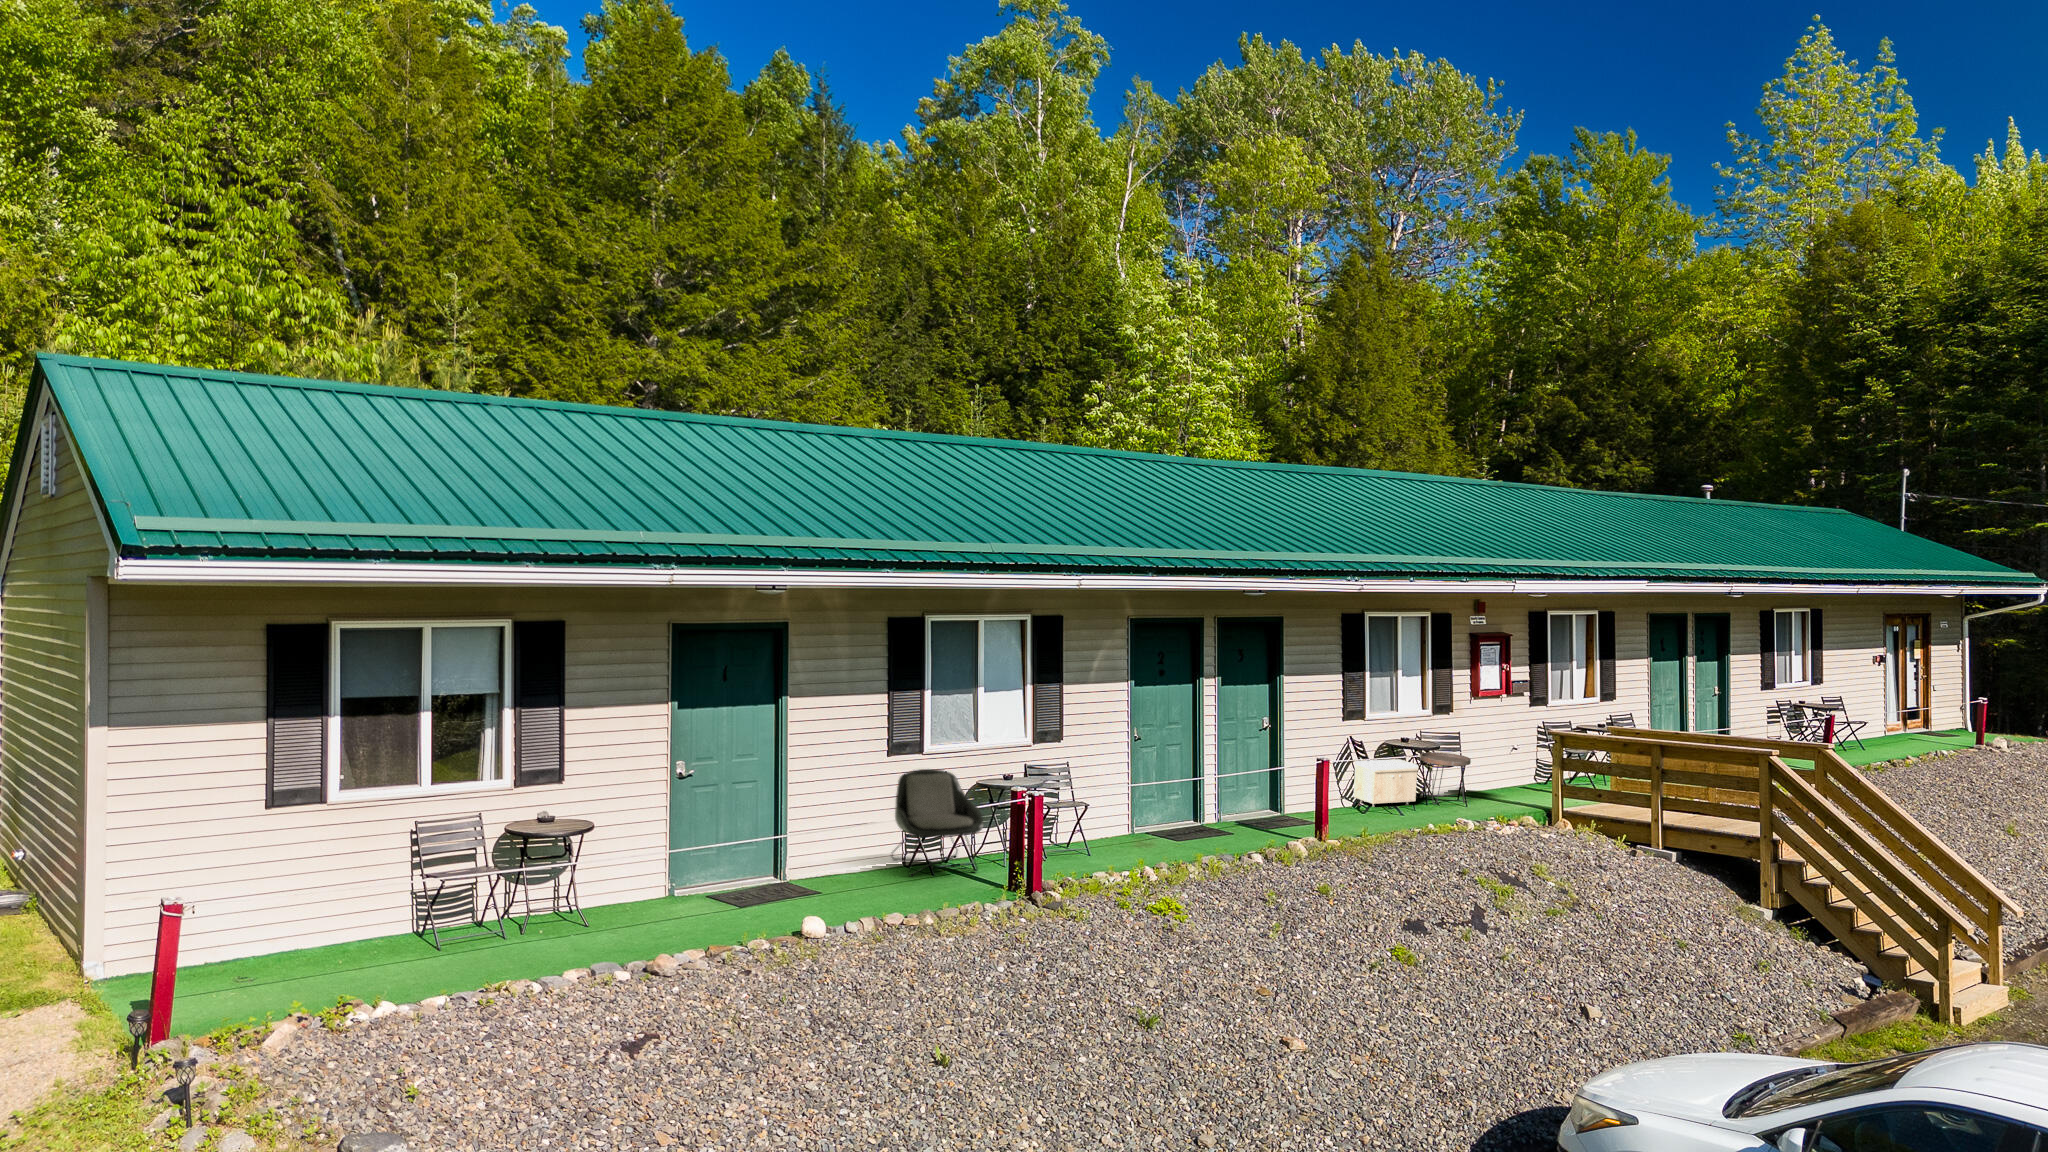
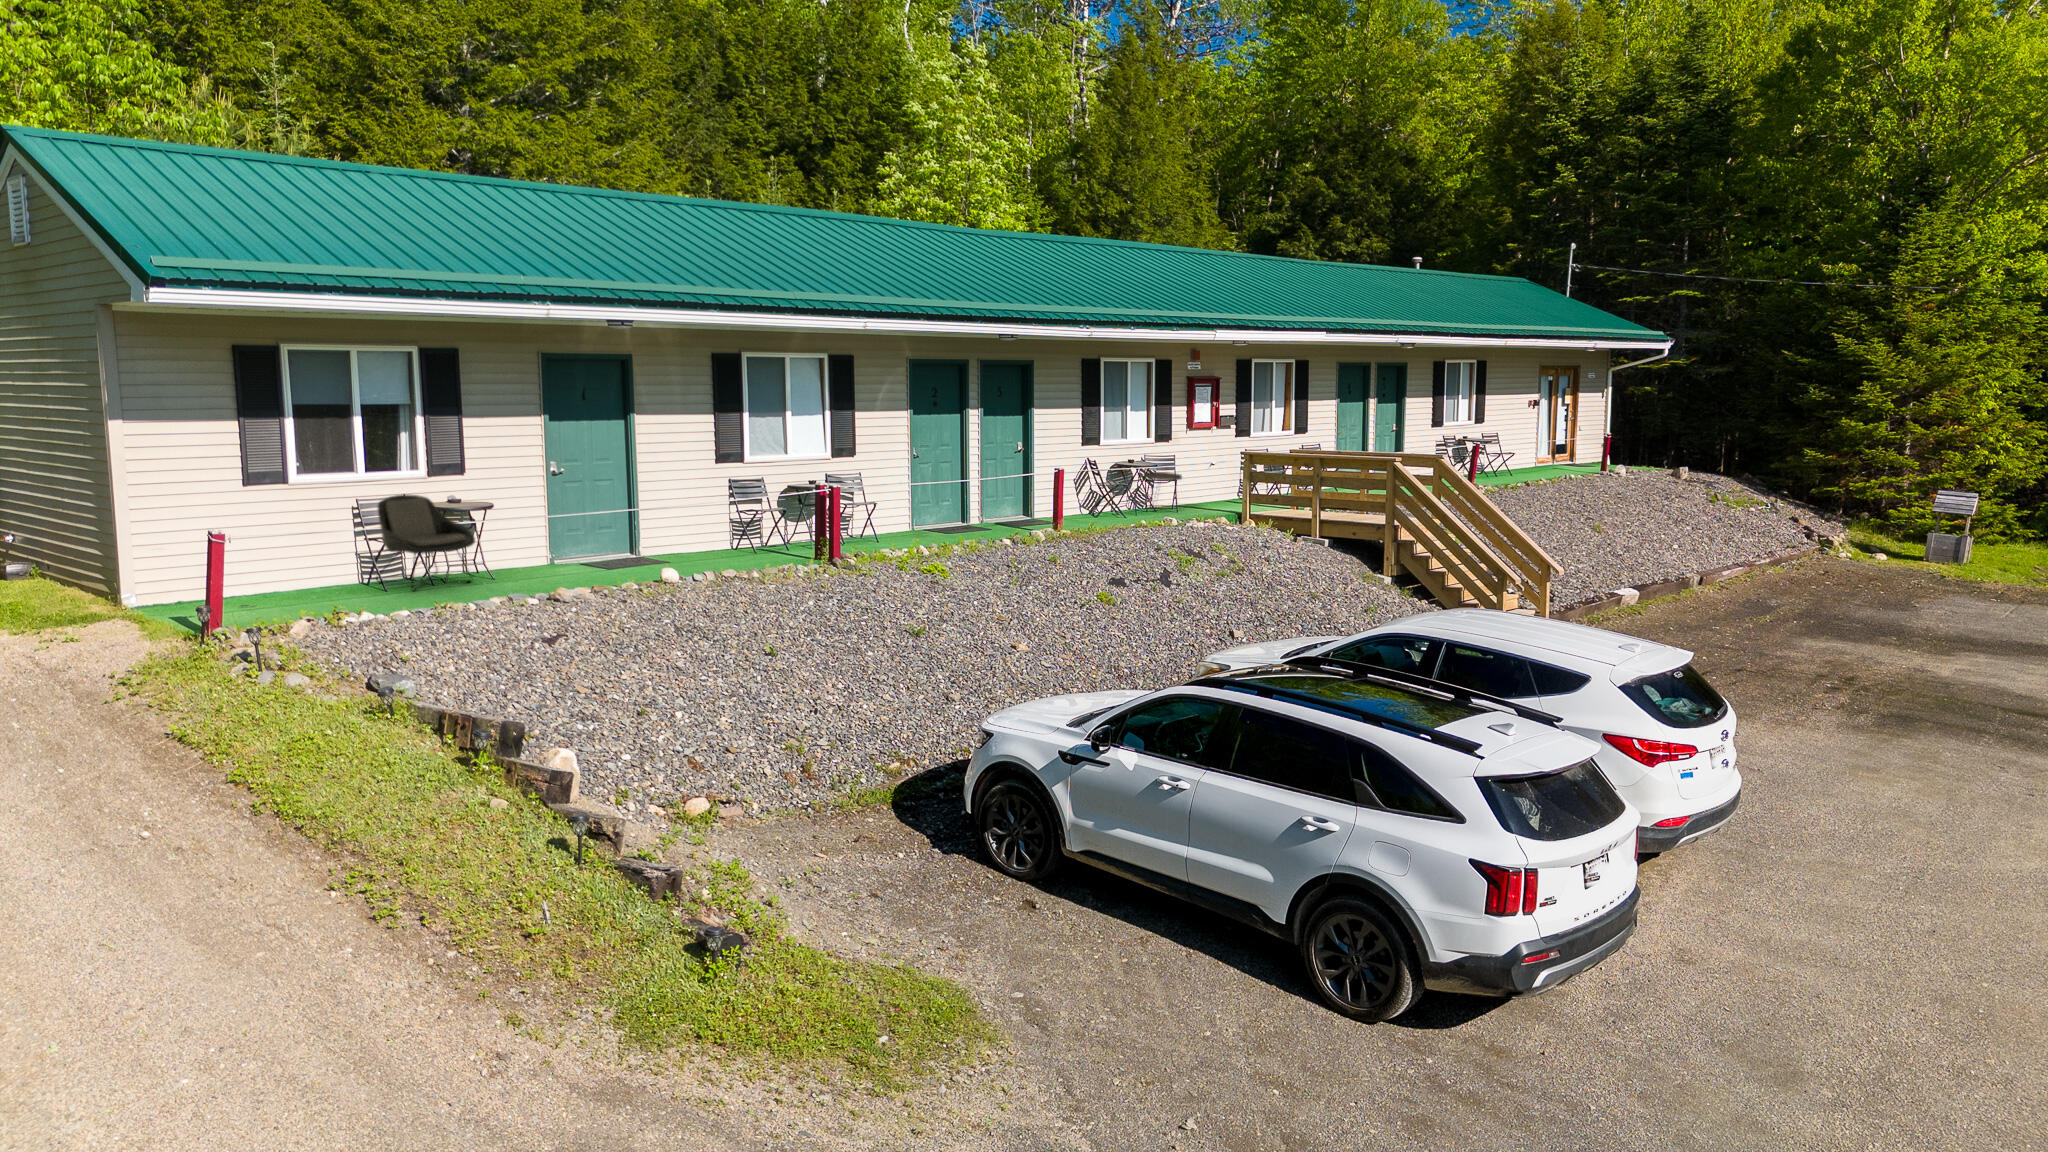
storage bench: present [1353,759,1418,807] -> none [1090,477,1141,513]
lounge chair: present [892,769,984,876] -> present [376,495,475,591]

